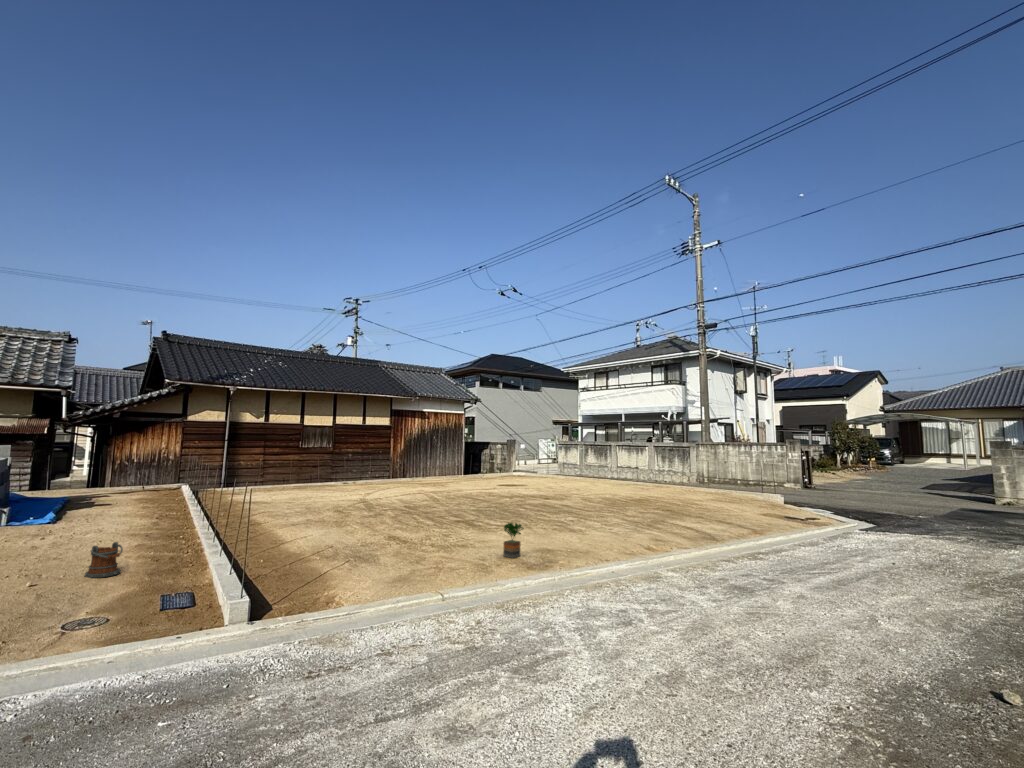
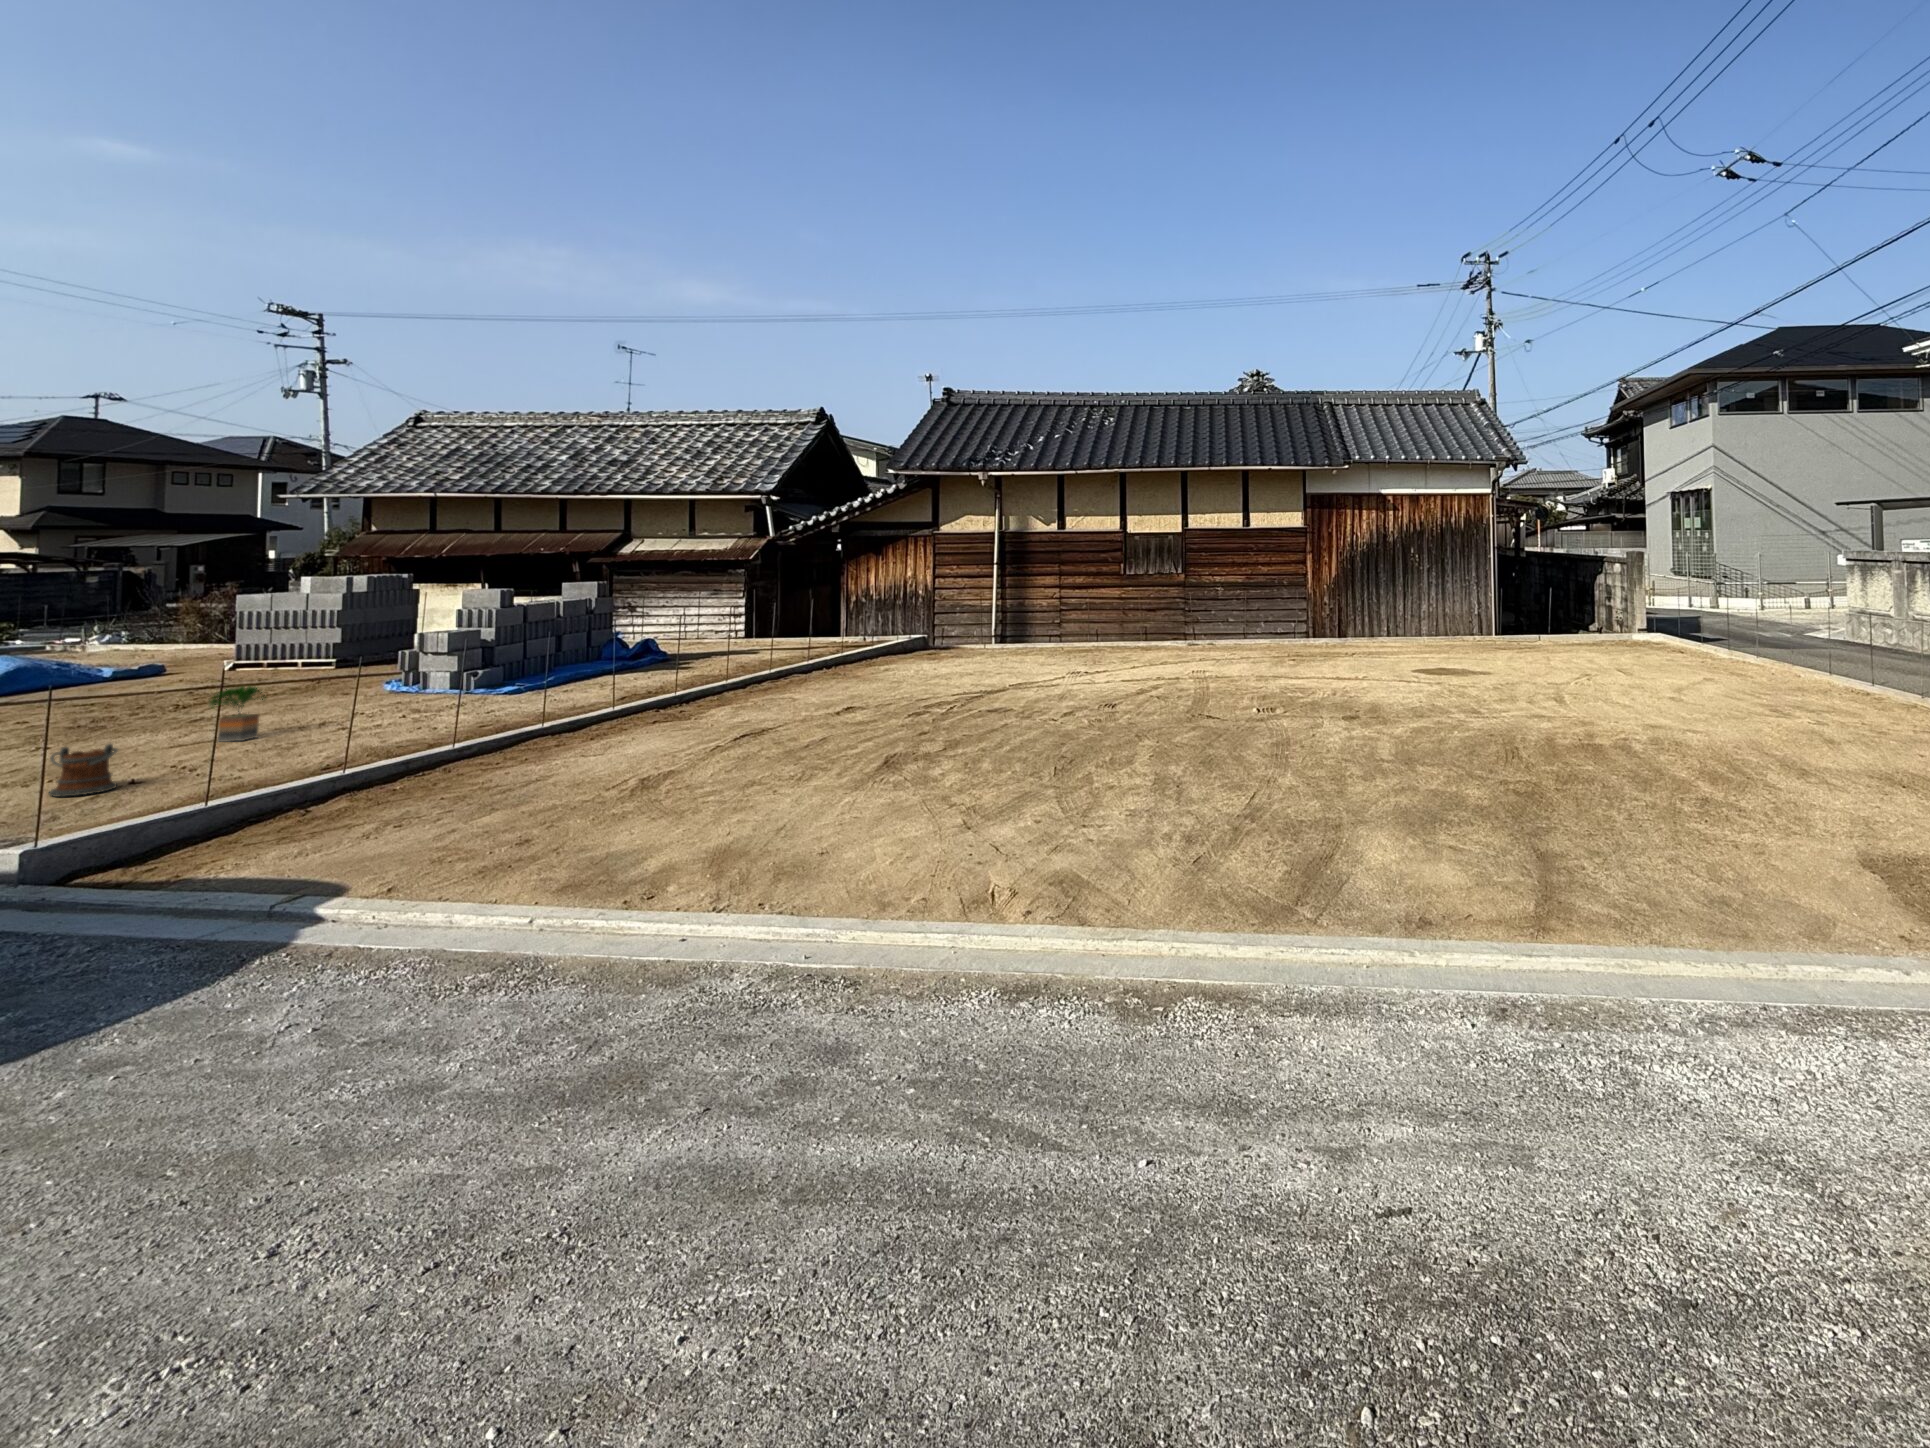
potted tree: present [503,523,524,558] -> present [209,686,266,742]

